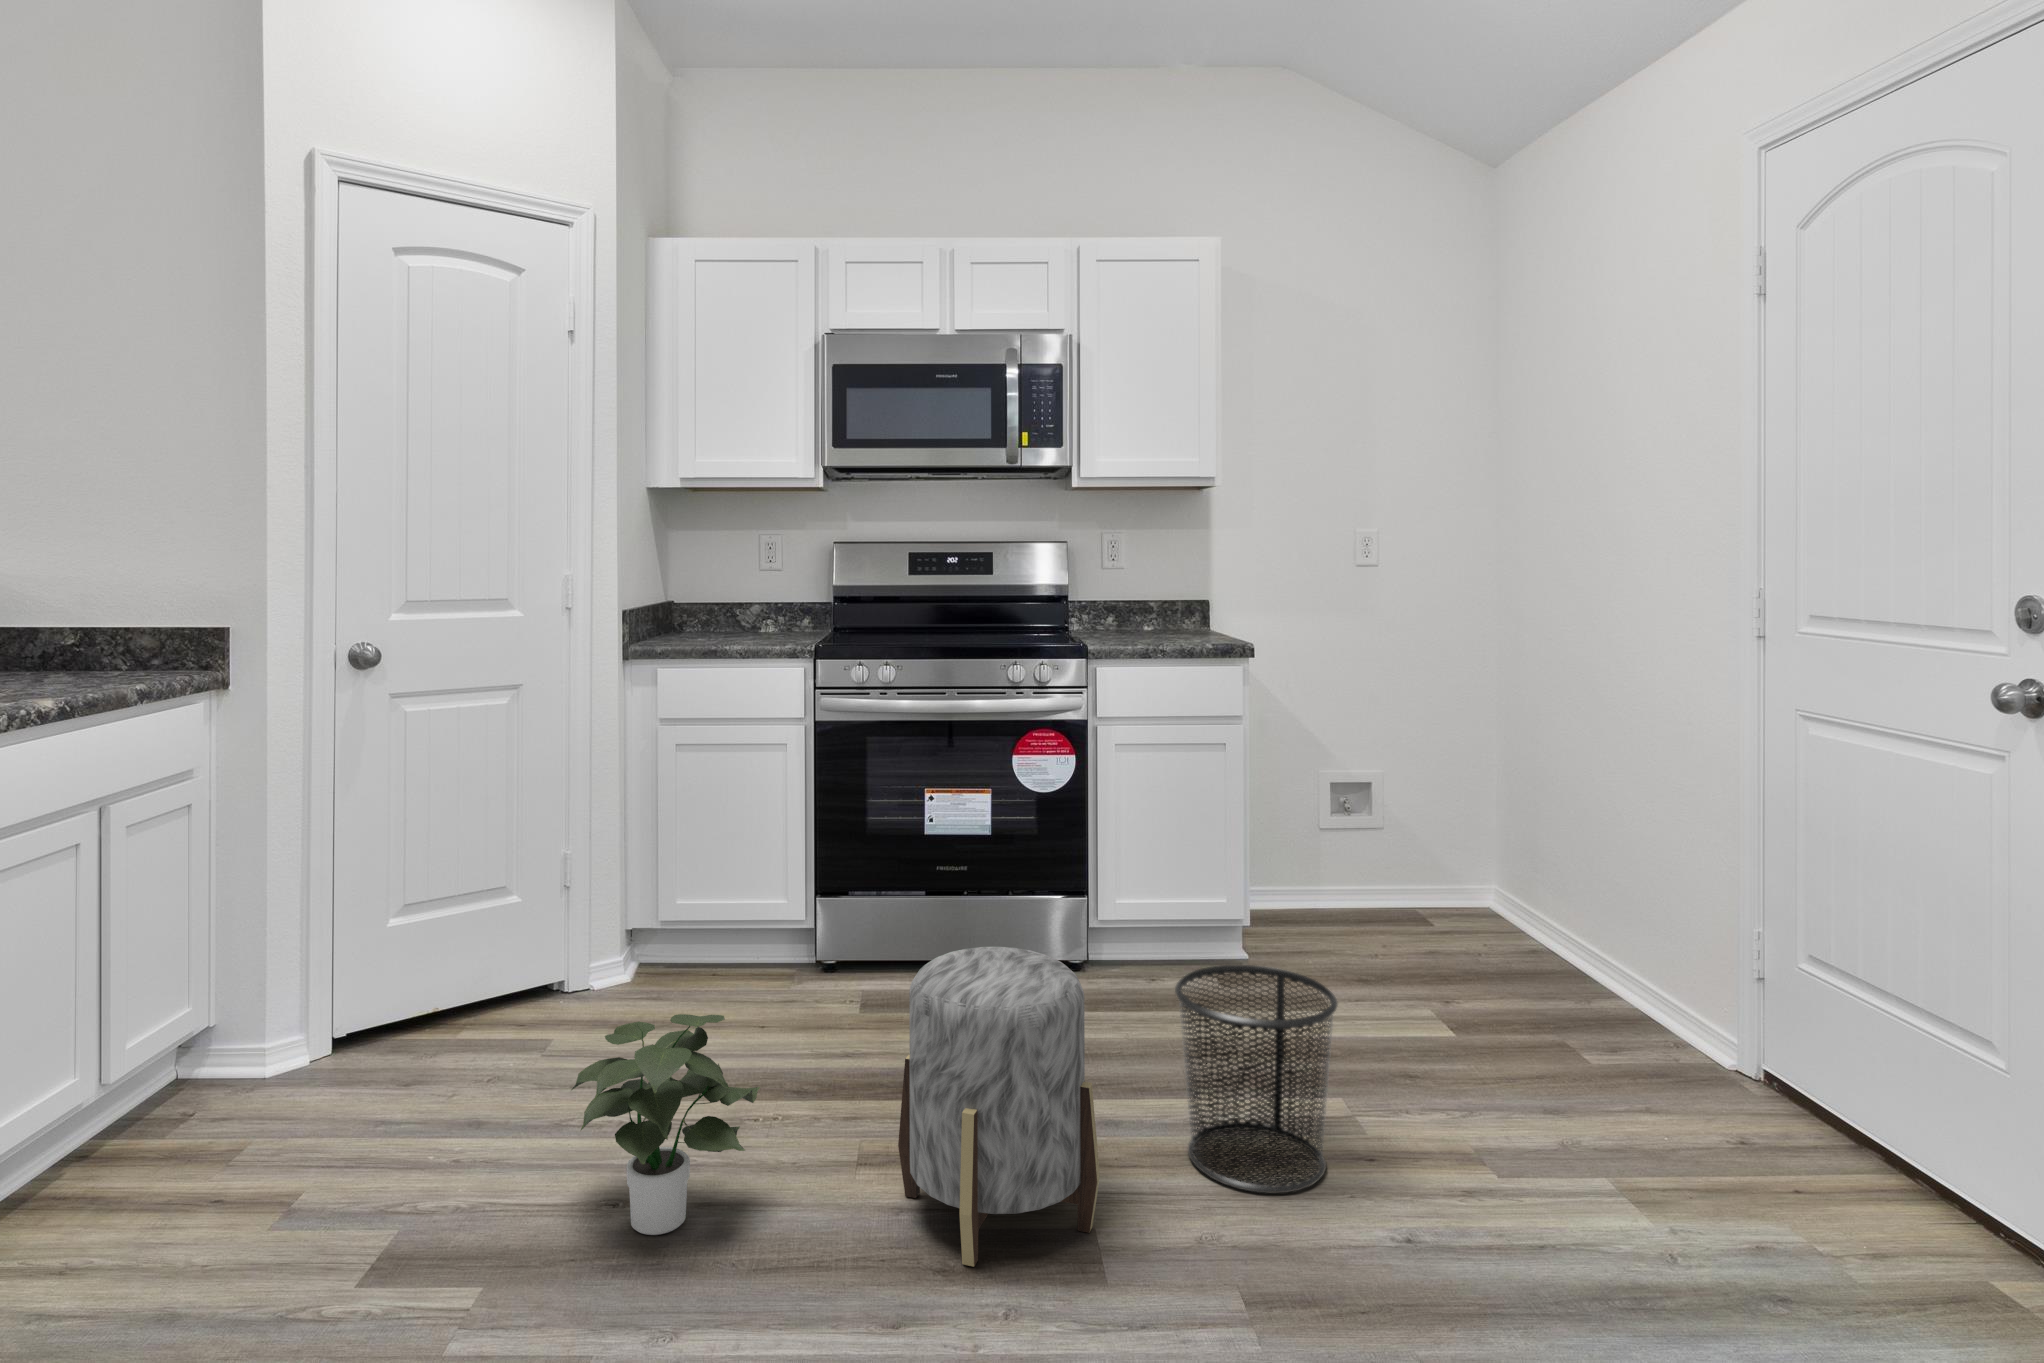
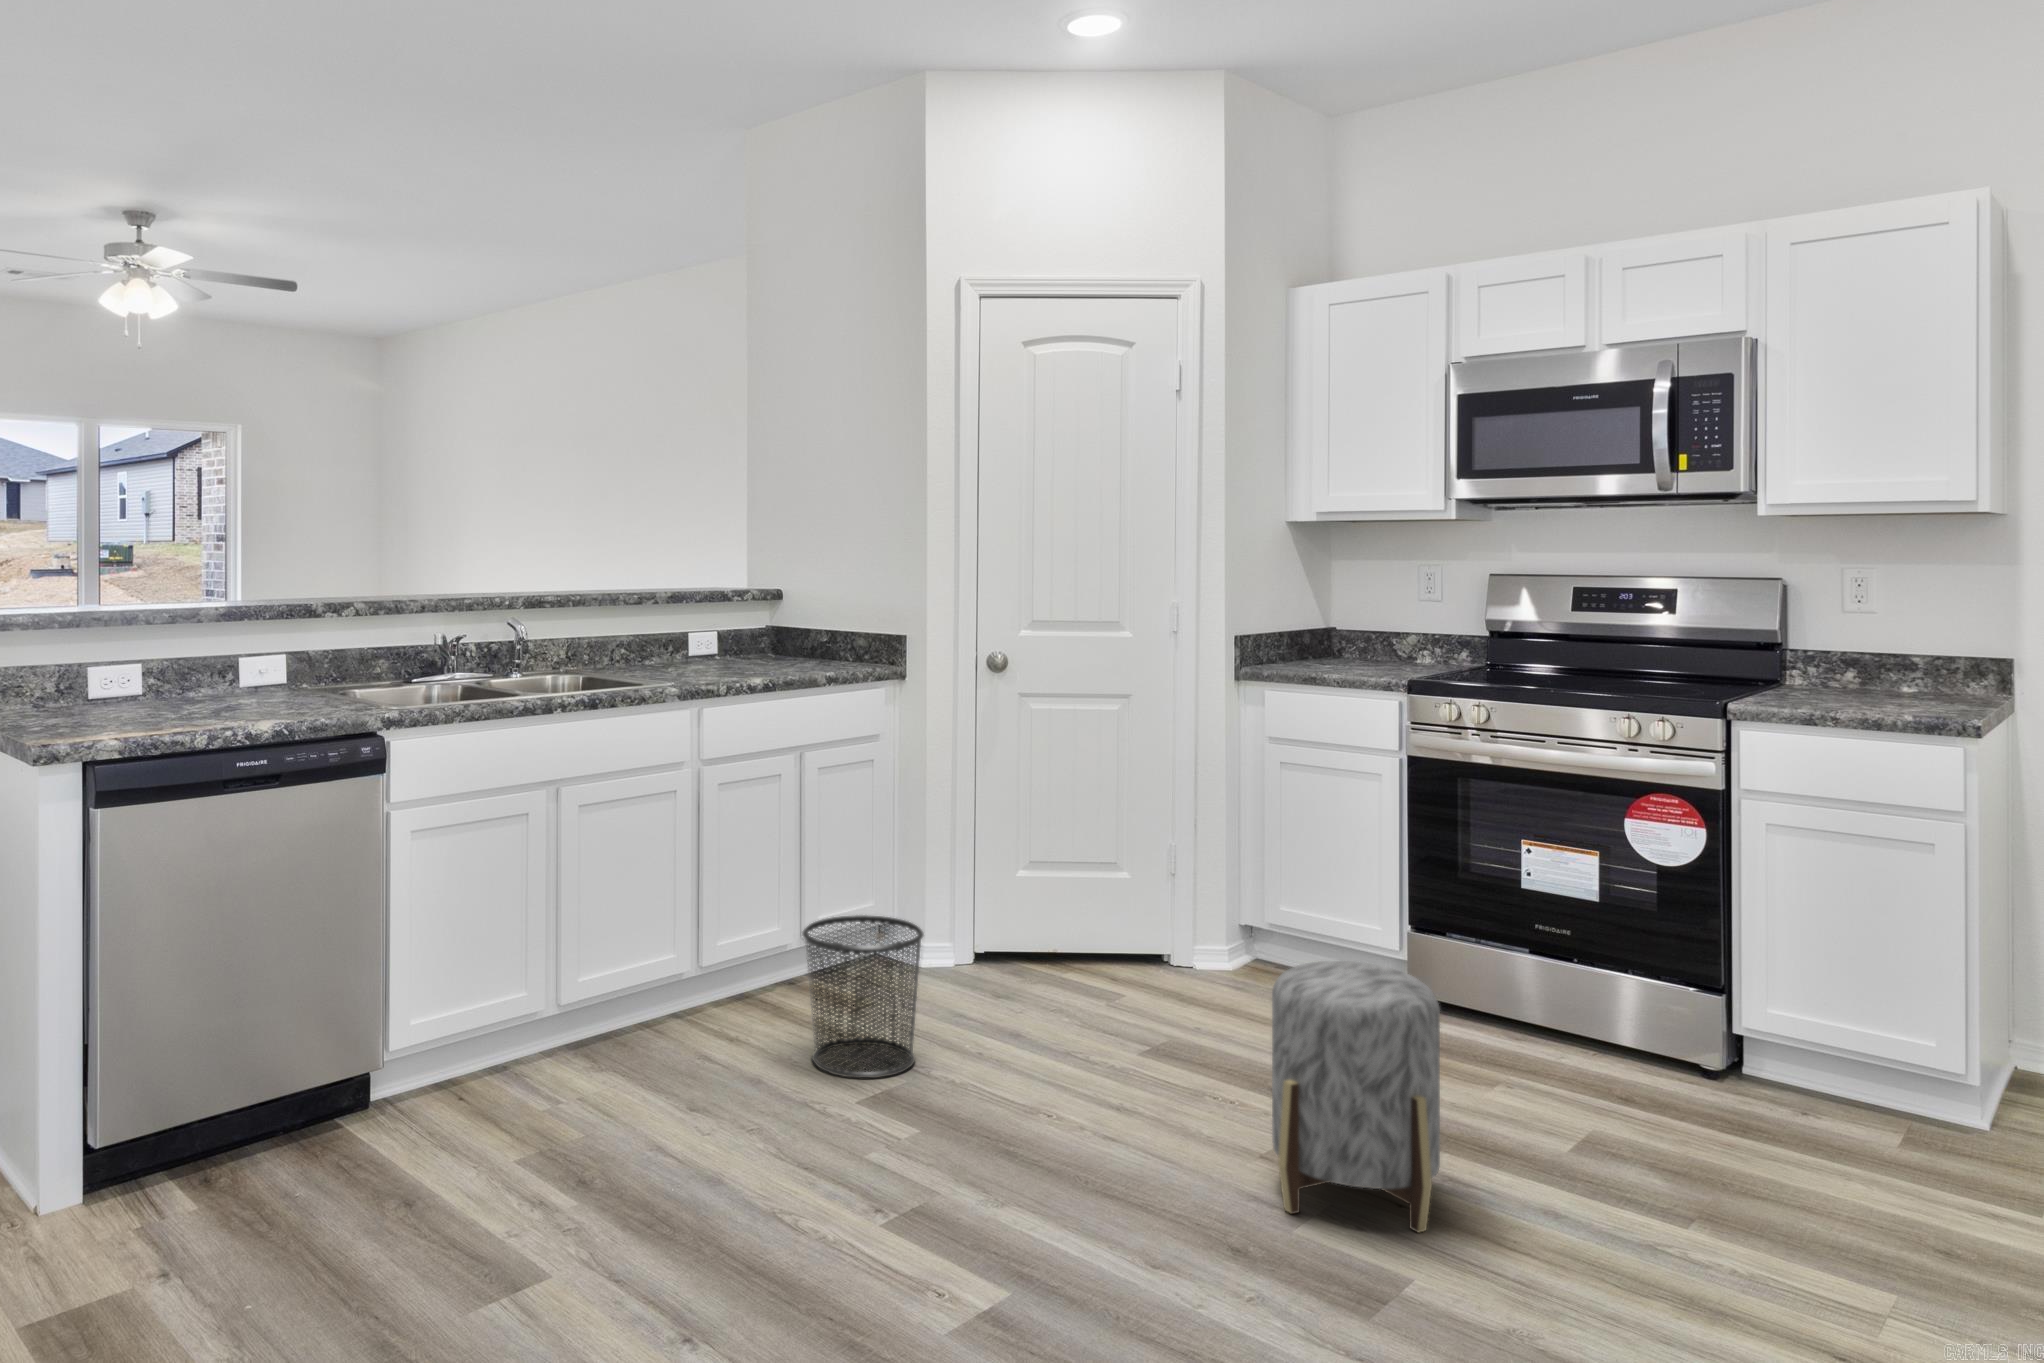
waste bin: present [1175,965,1338,1193] -> present [802,915,924,1078]
potted plant: present [572,1014,760,1235] -> none [1034,960,1182,1124]

